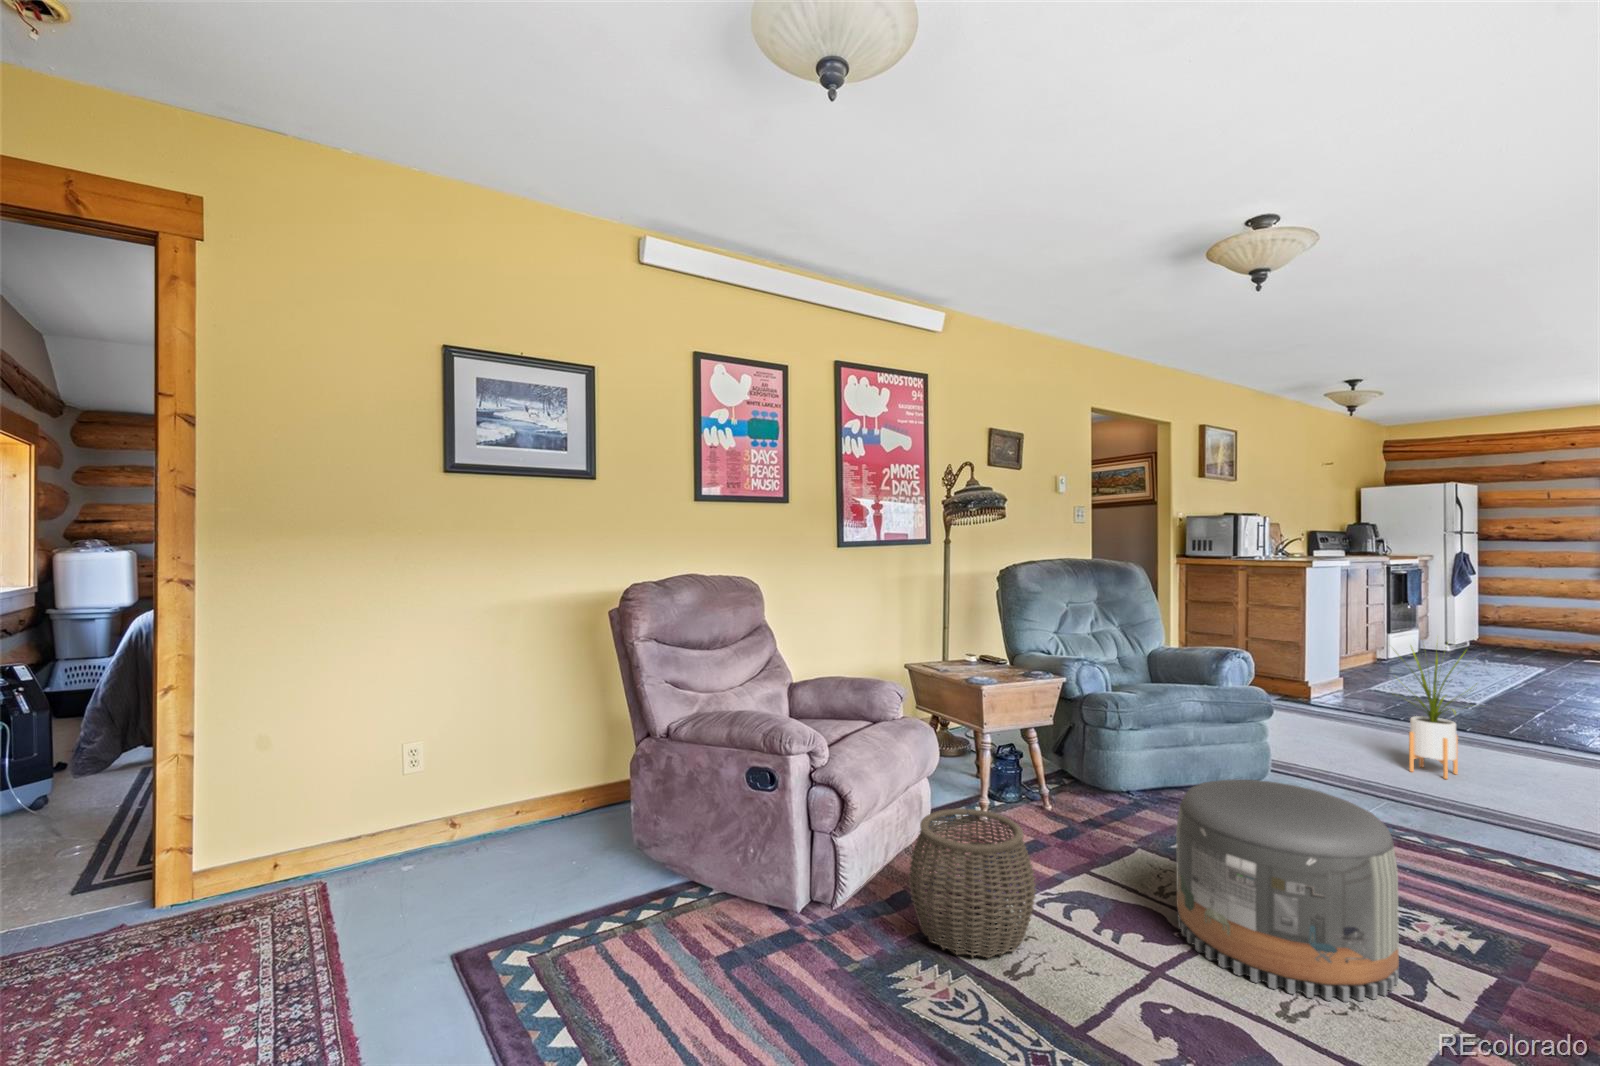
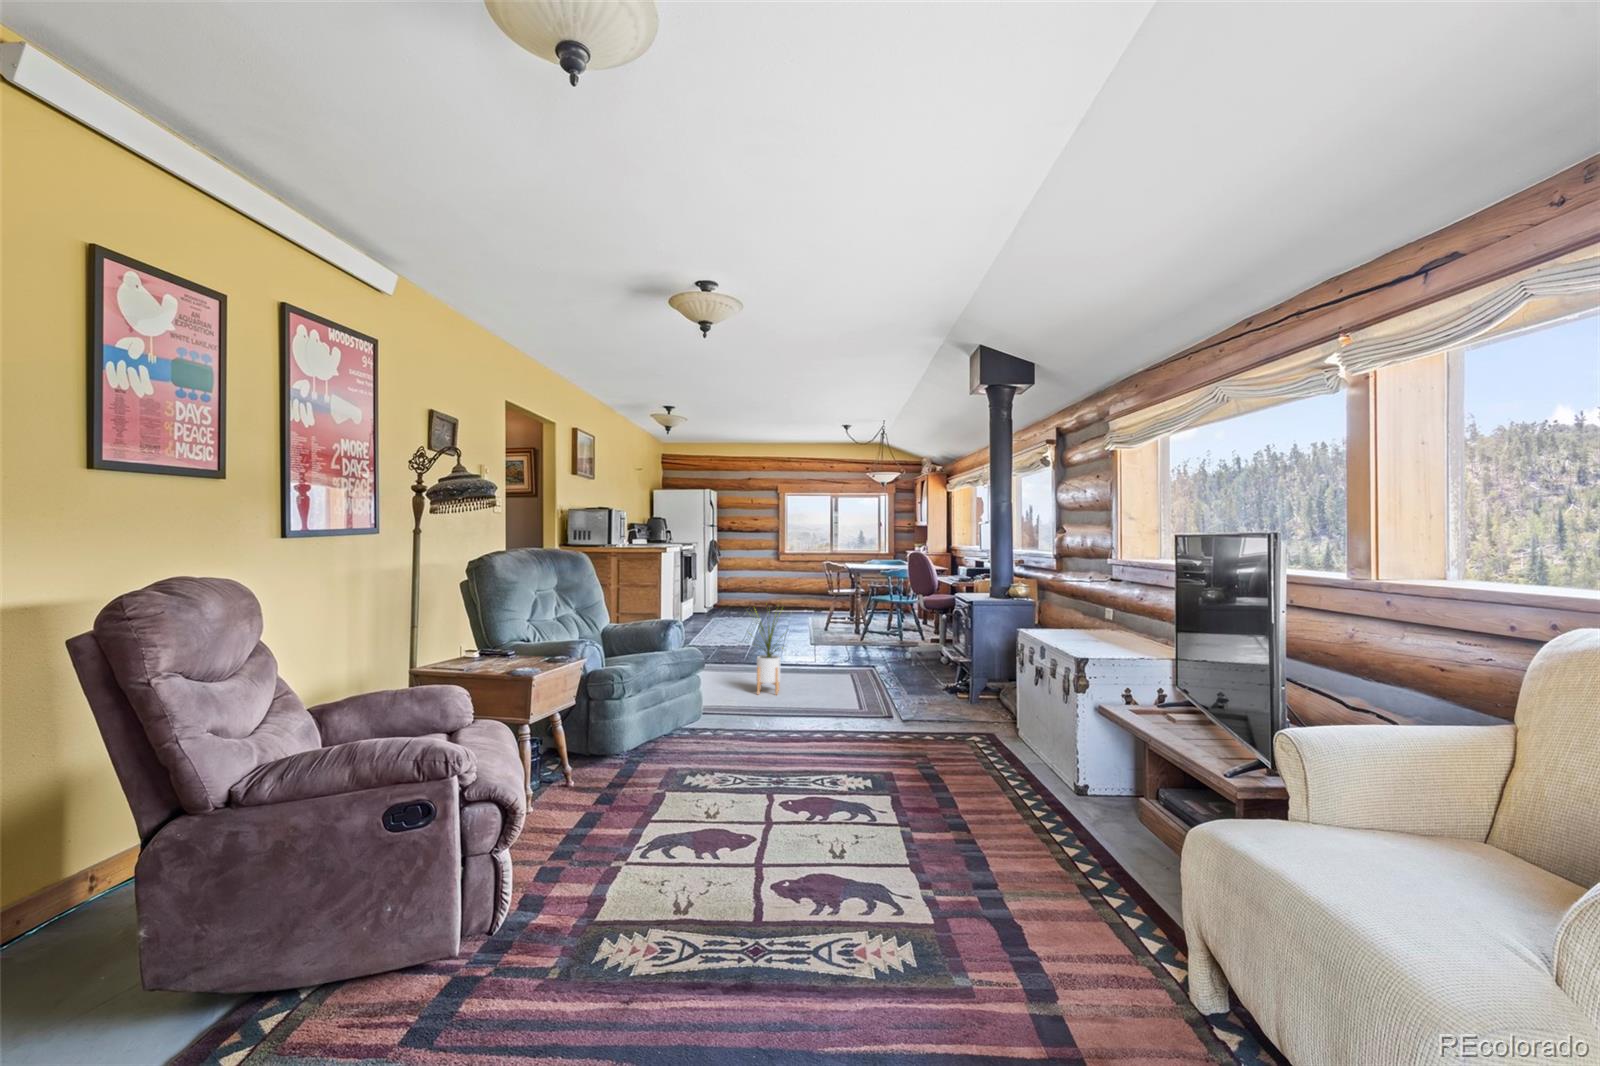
pouf: present [1176,780,1399,1002] -> none [731,707,861,845]
woven basket: present [909,809,1036,958] -> none [559,785,678,921]

